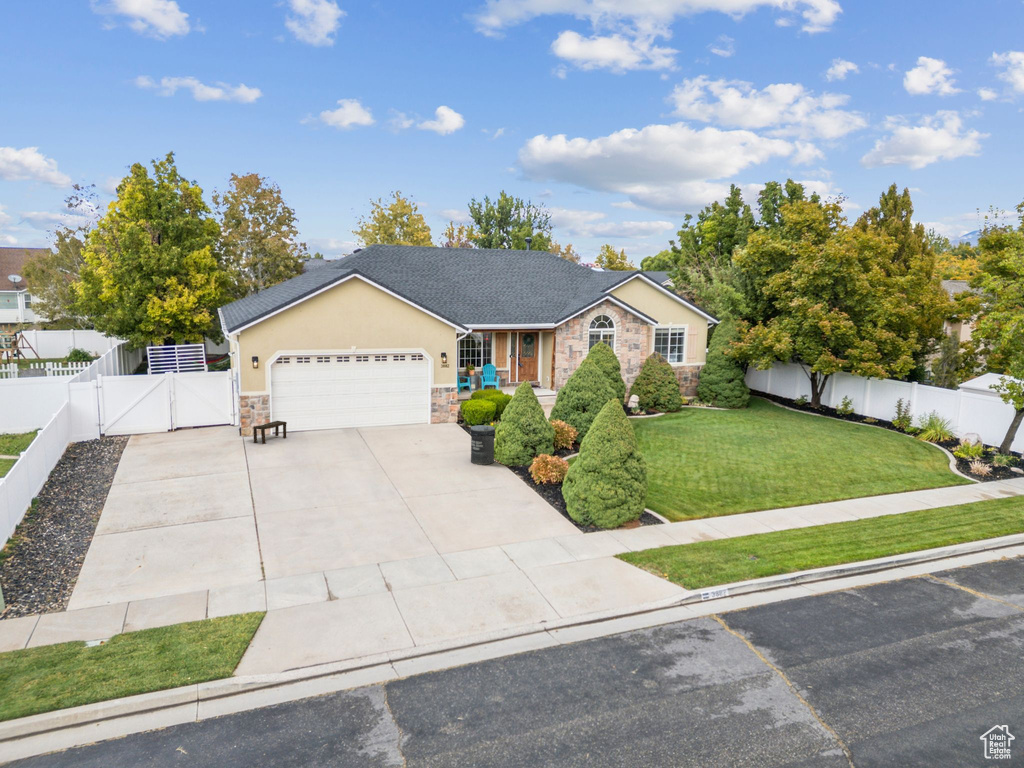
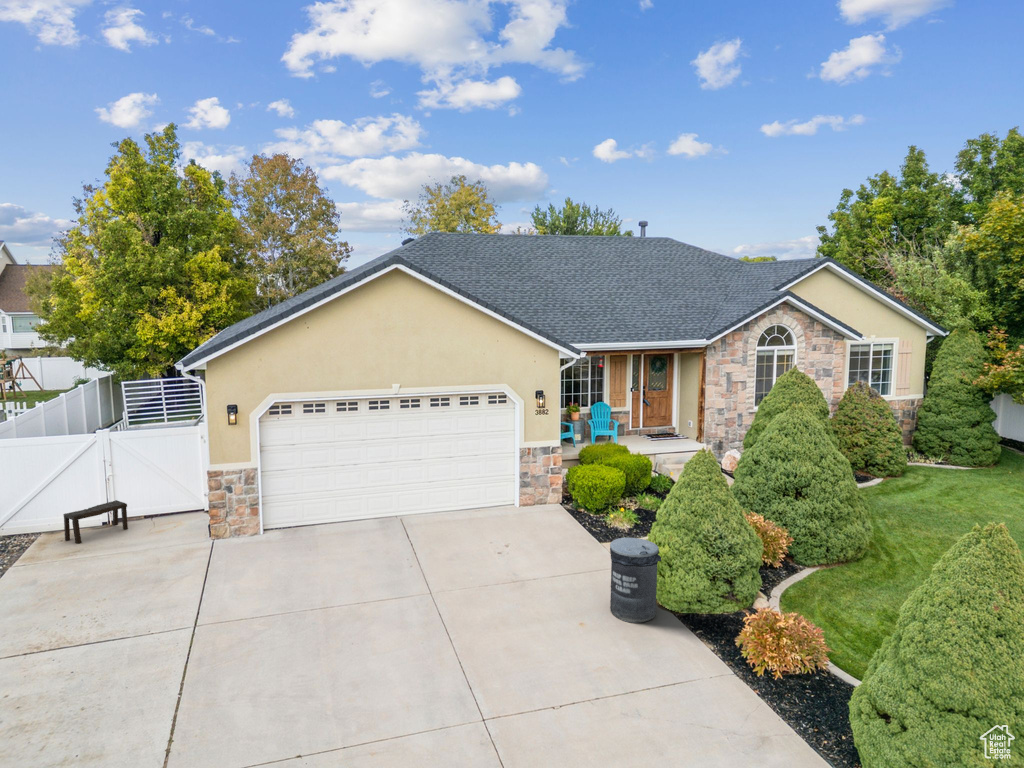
bench: present [253,421,287,444] -> present [63,500,128,544]

